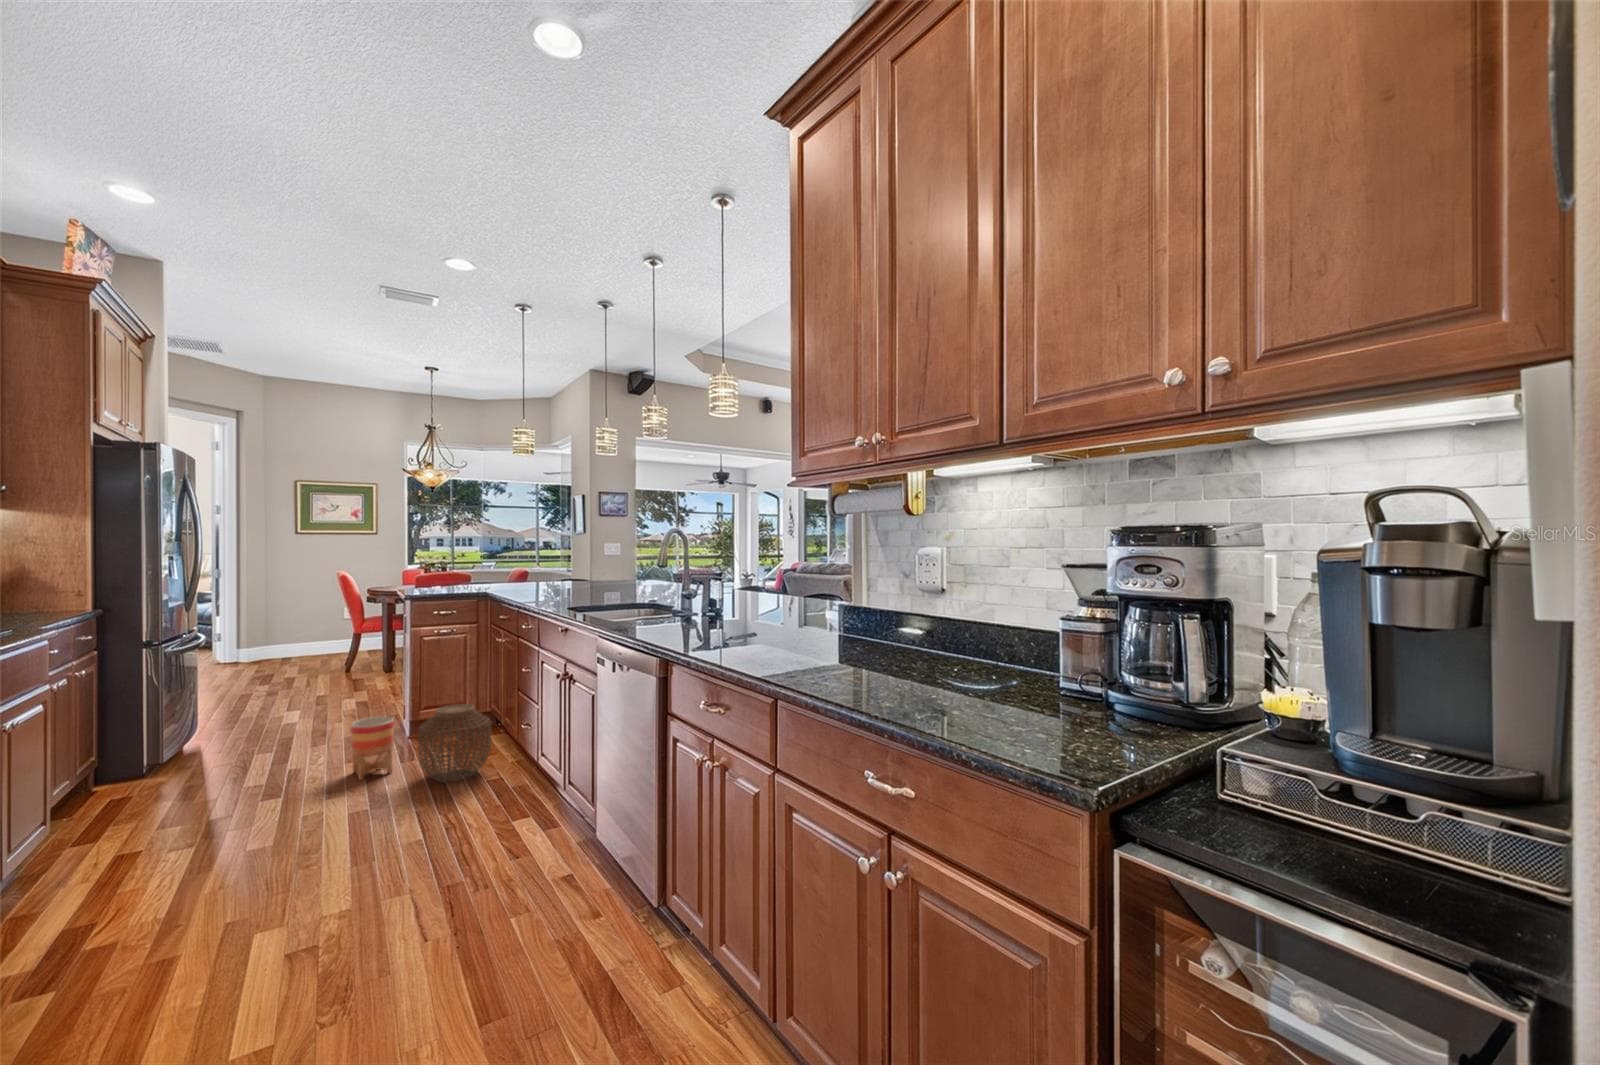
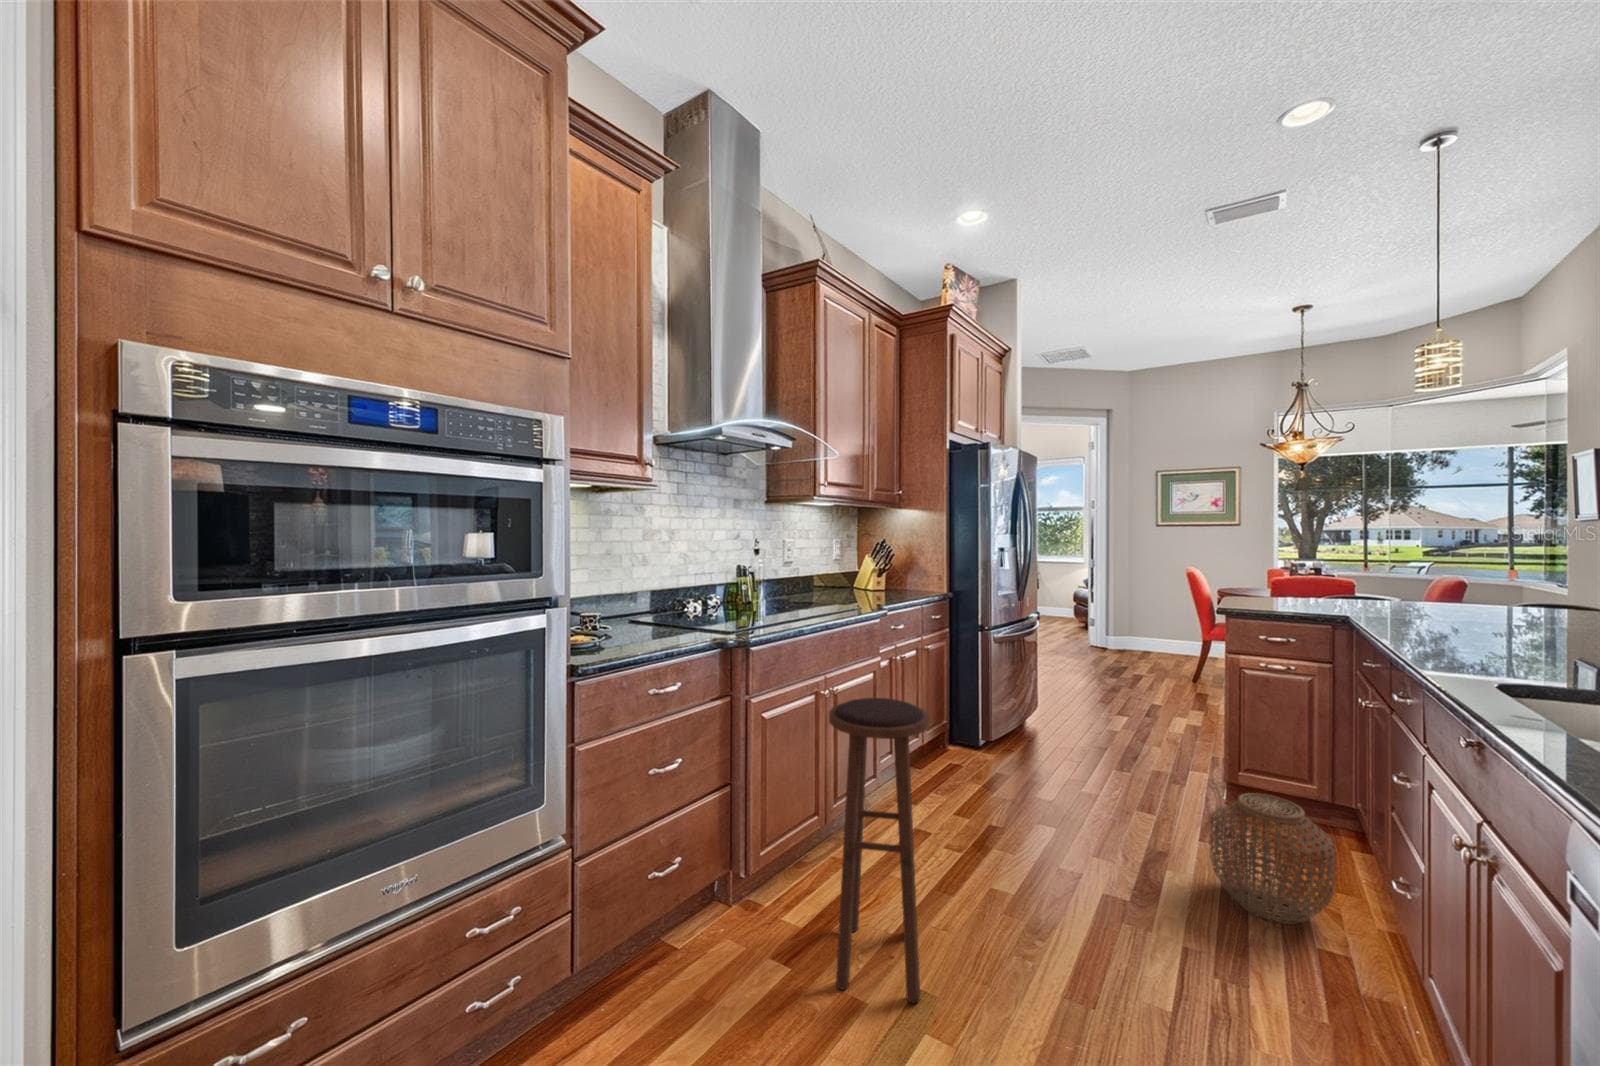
stool: none [103,686,236,965] -> present [829,698,930,1003]
planter: present [350,716,394,780] -> none [1134,765,1188,852]

